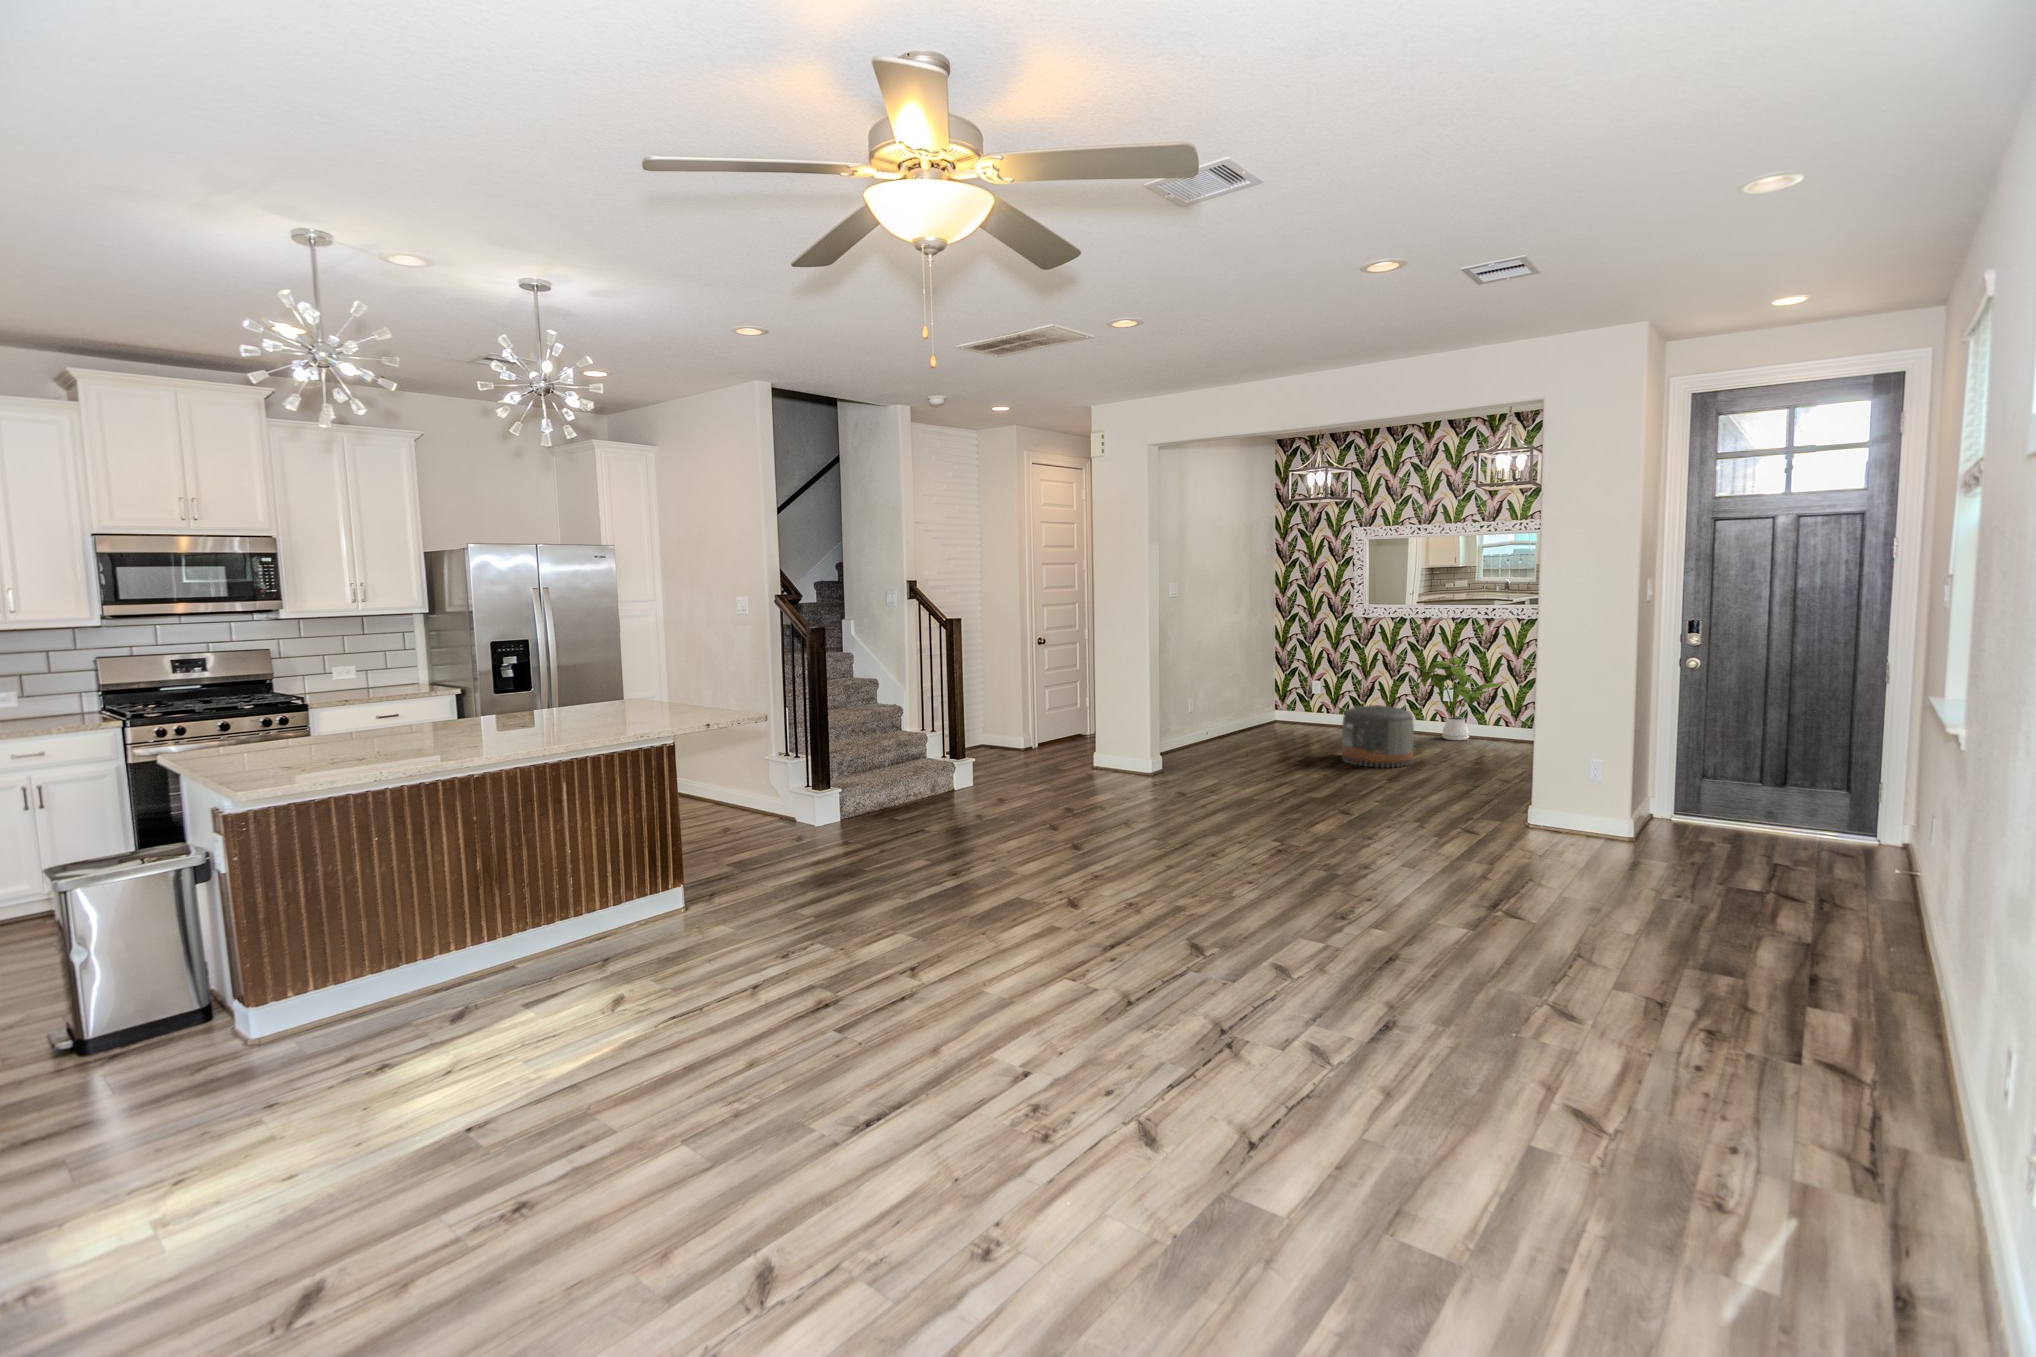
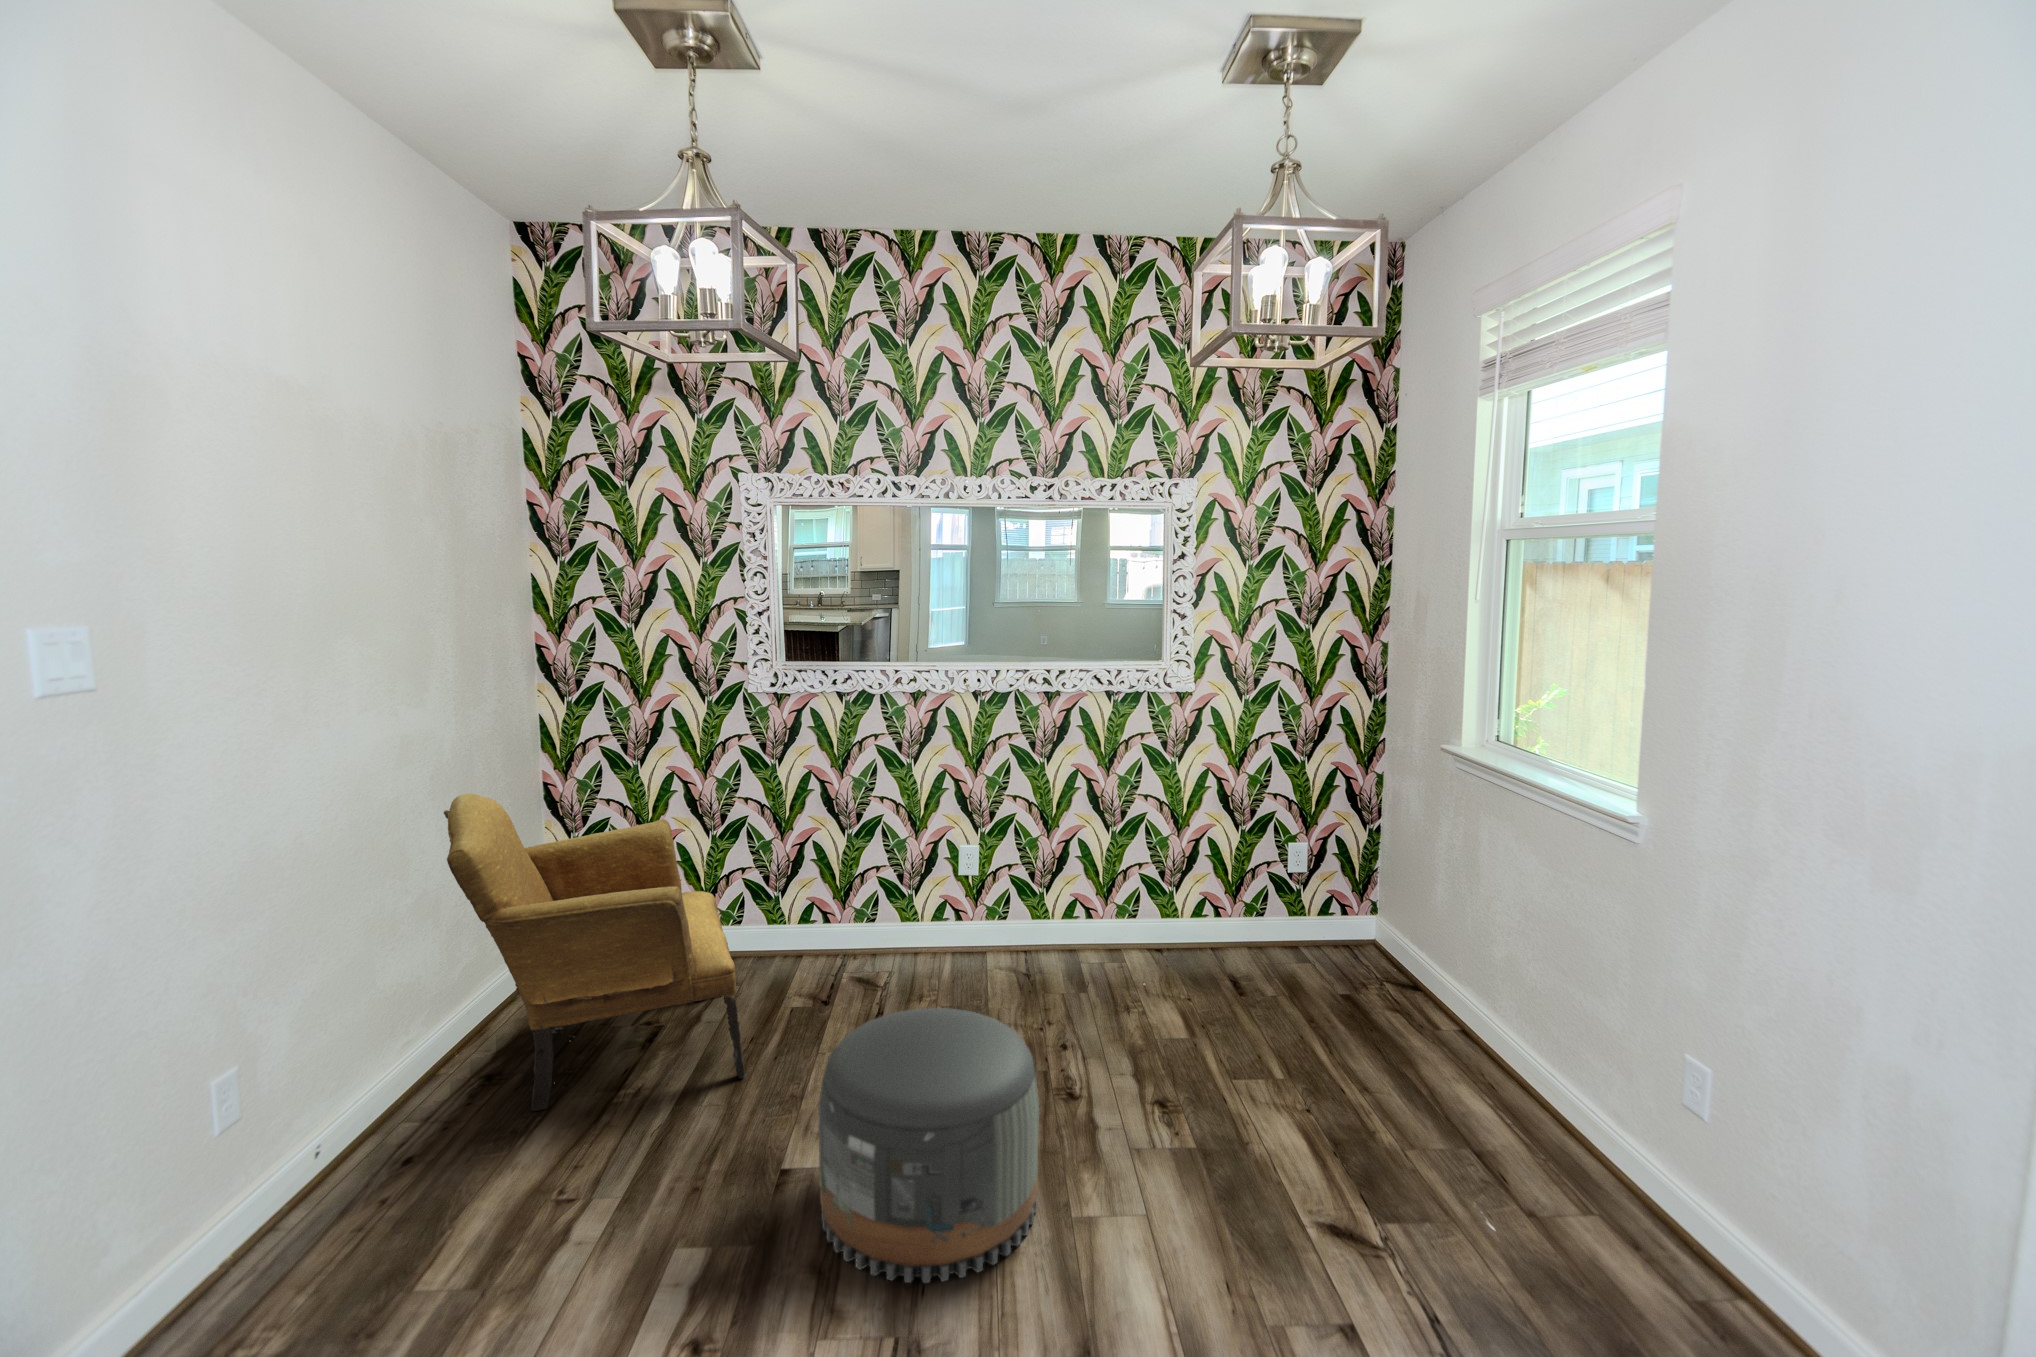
armchair: none [1244,640,1335,742] -> present [444,794,745,1111]
house plant: present [1417,657,1505,740] -> none [919,793,1097,979]

